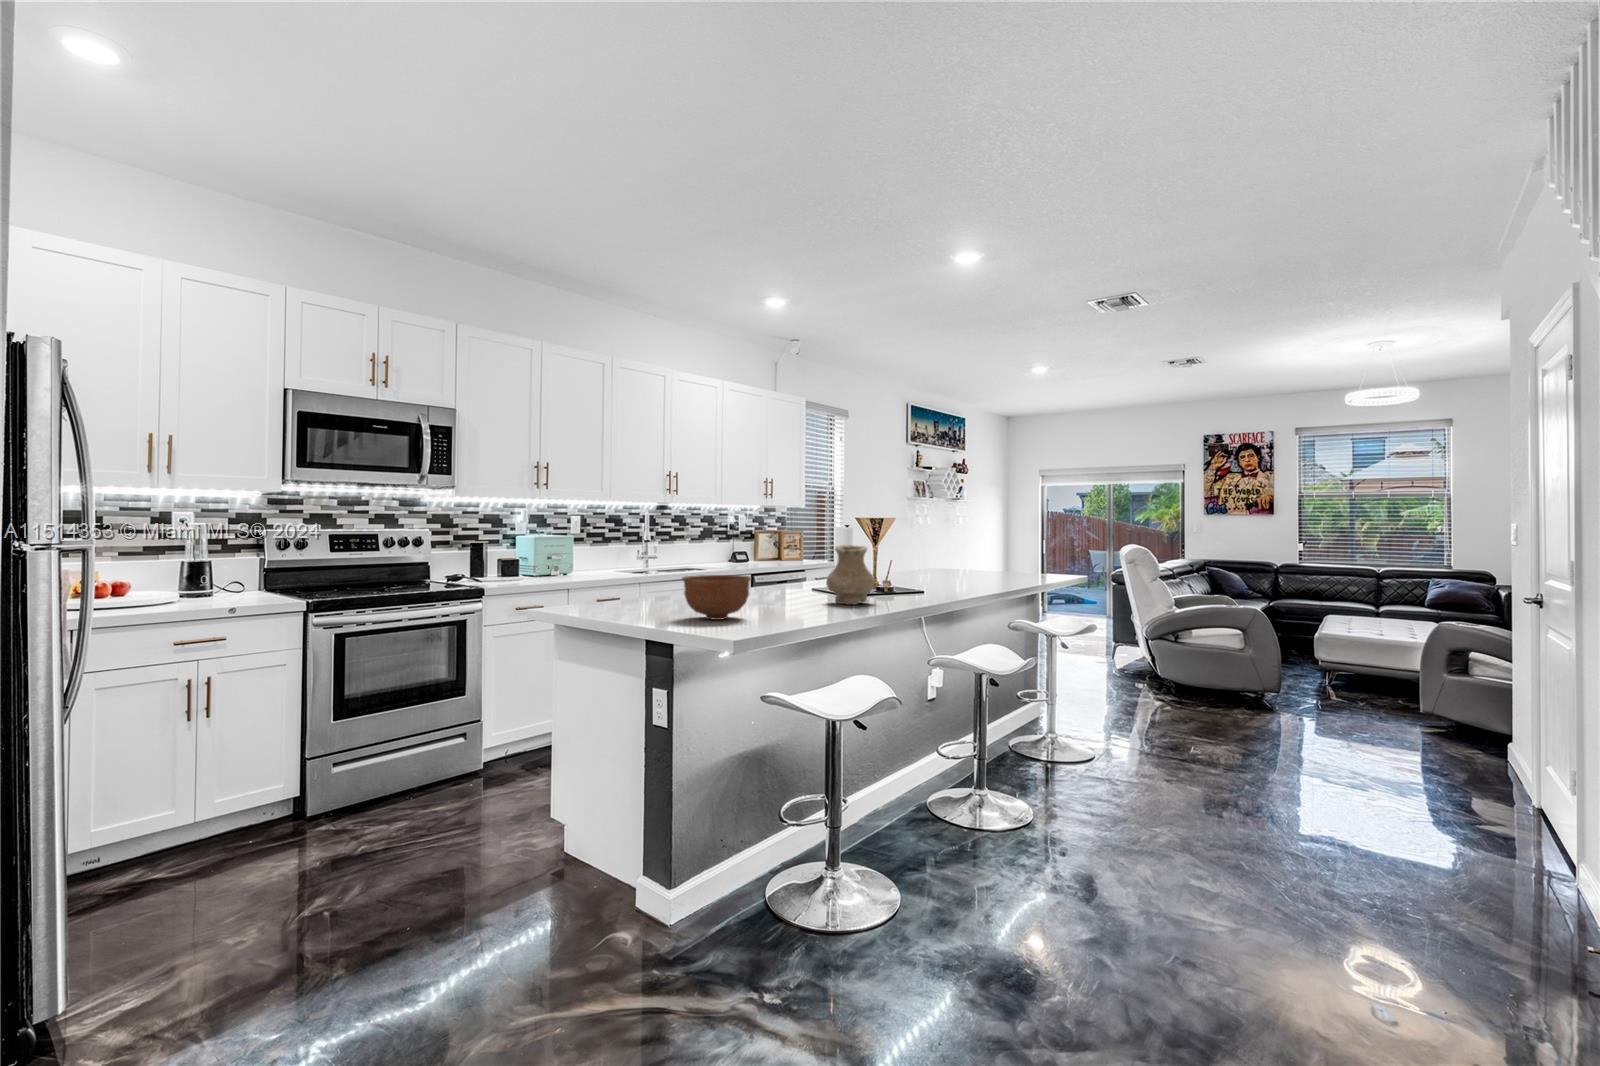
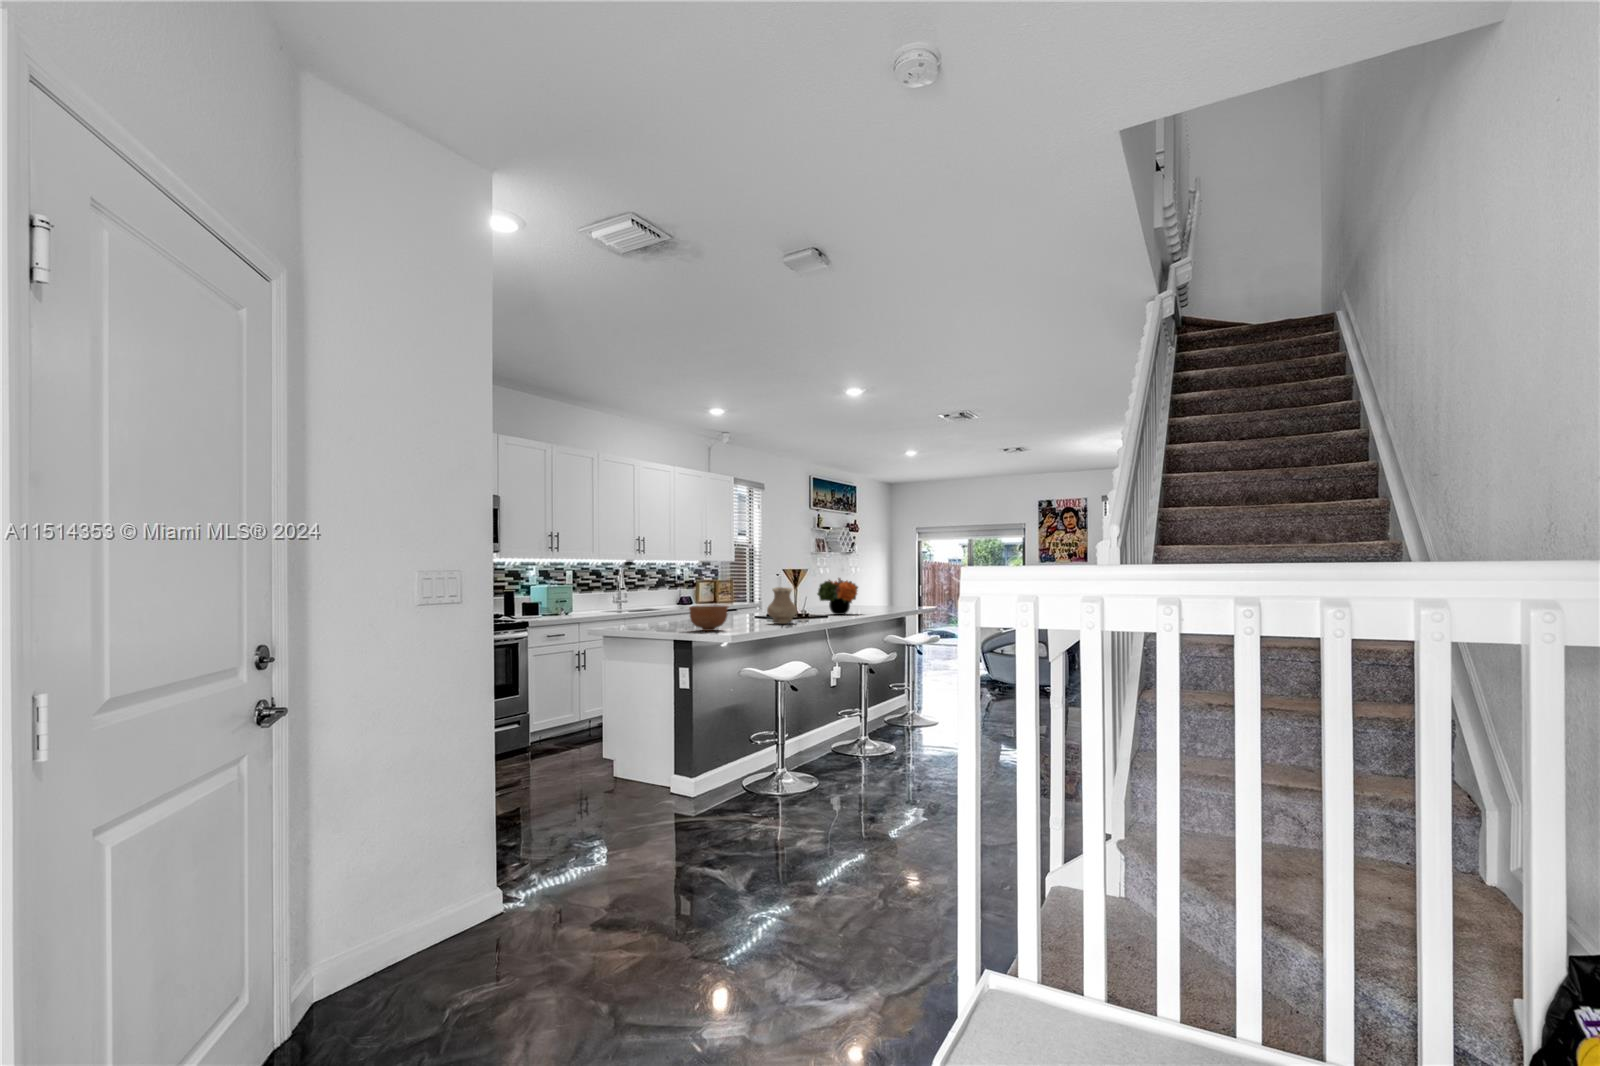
flower arrangement: none [909,530,973,585] -> present [817,578,858,615]

